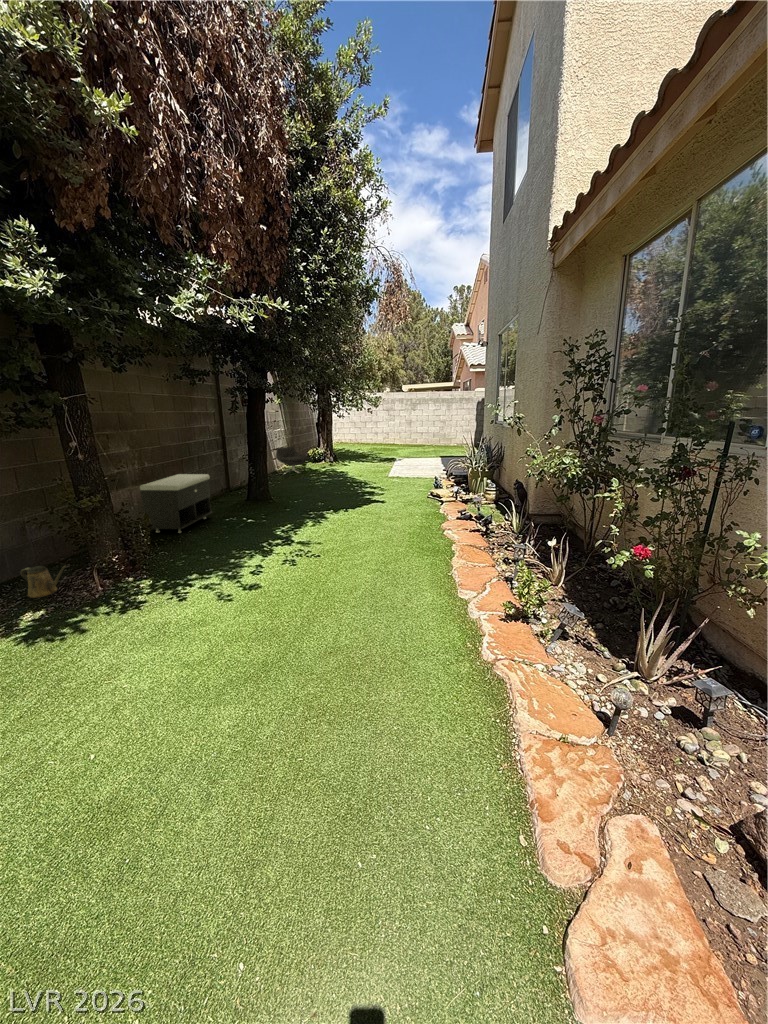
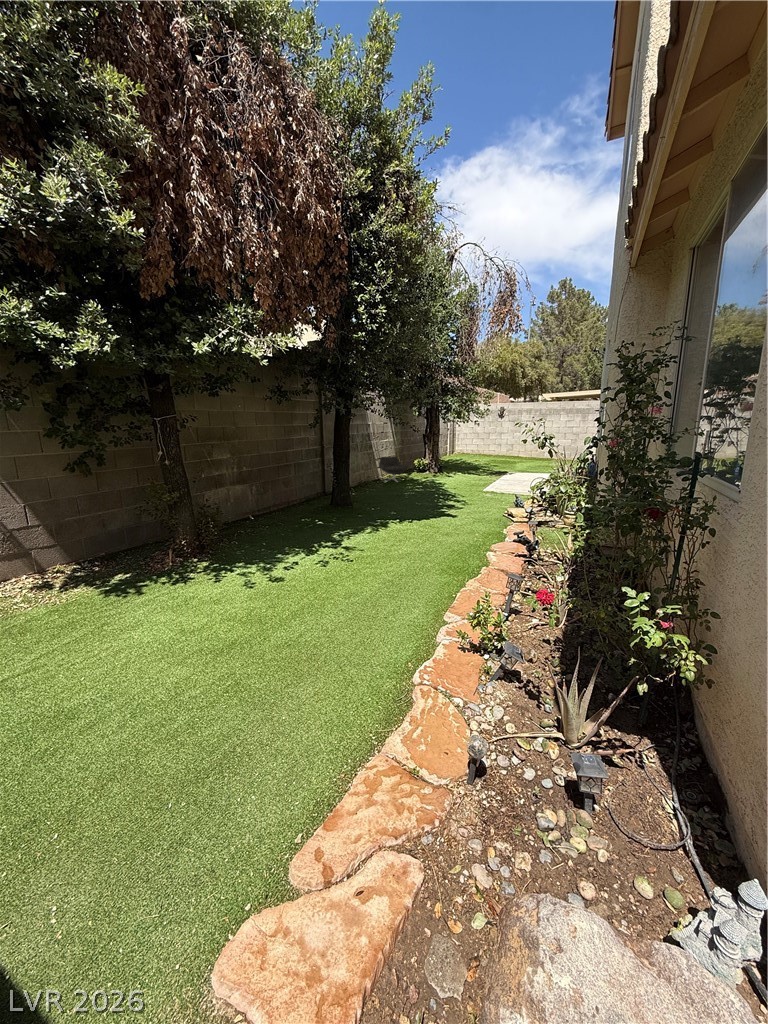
storage bench: present [140,474,212,533] -> none [230,477,292,528]
watering can: present [21,566,66,598] -> none [125,542,149,565]

